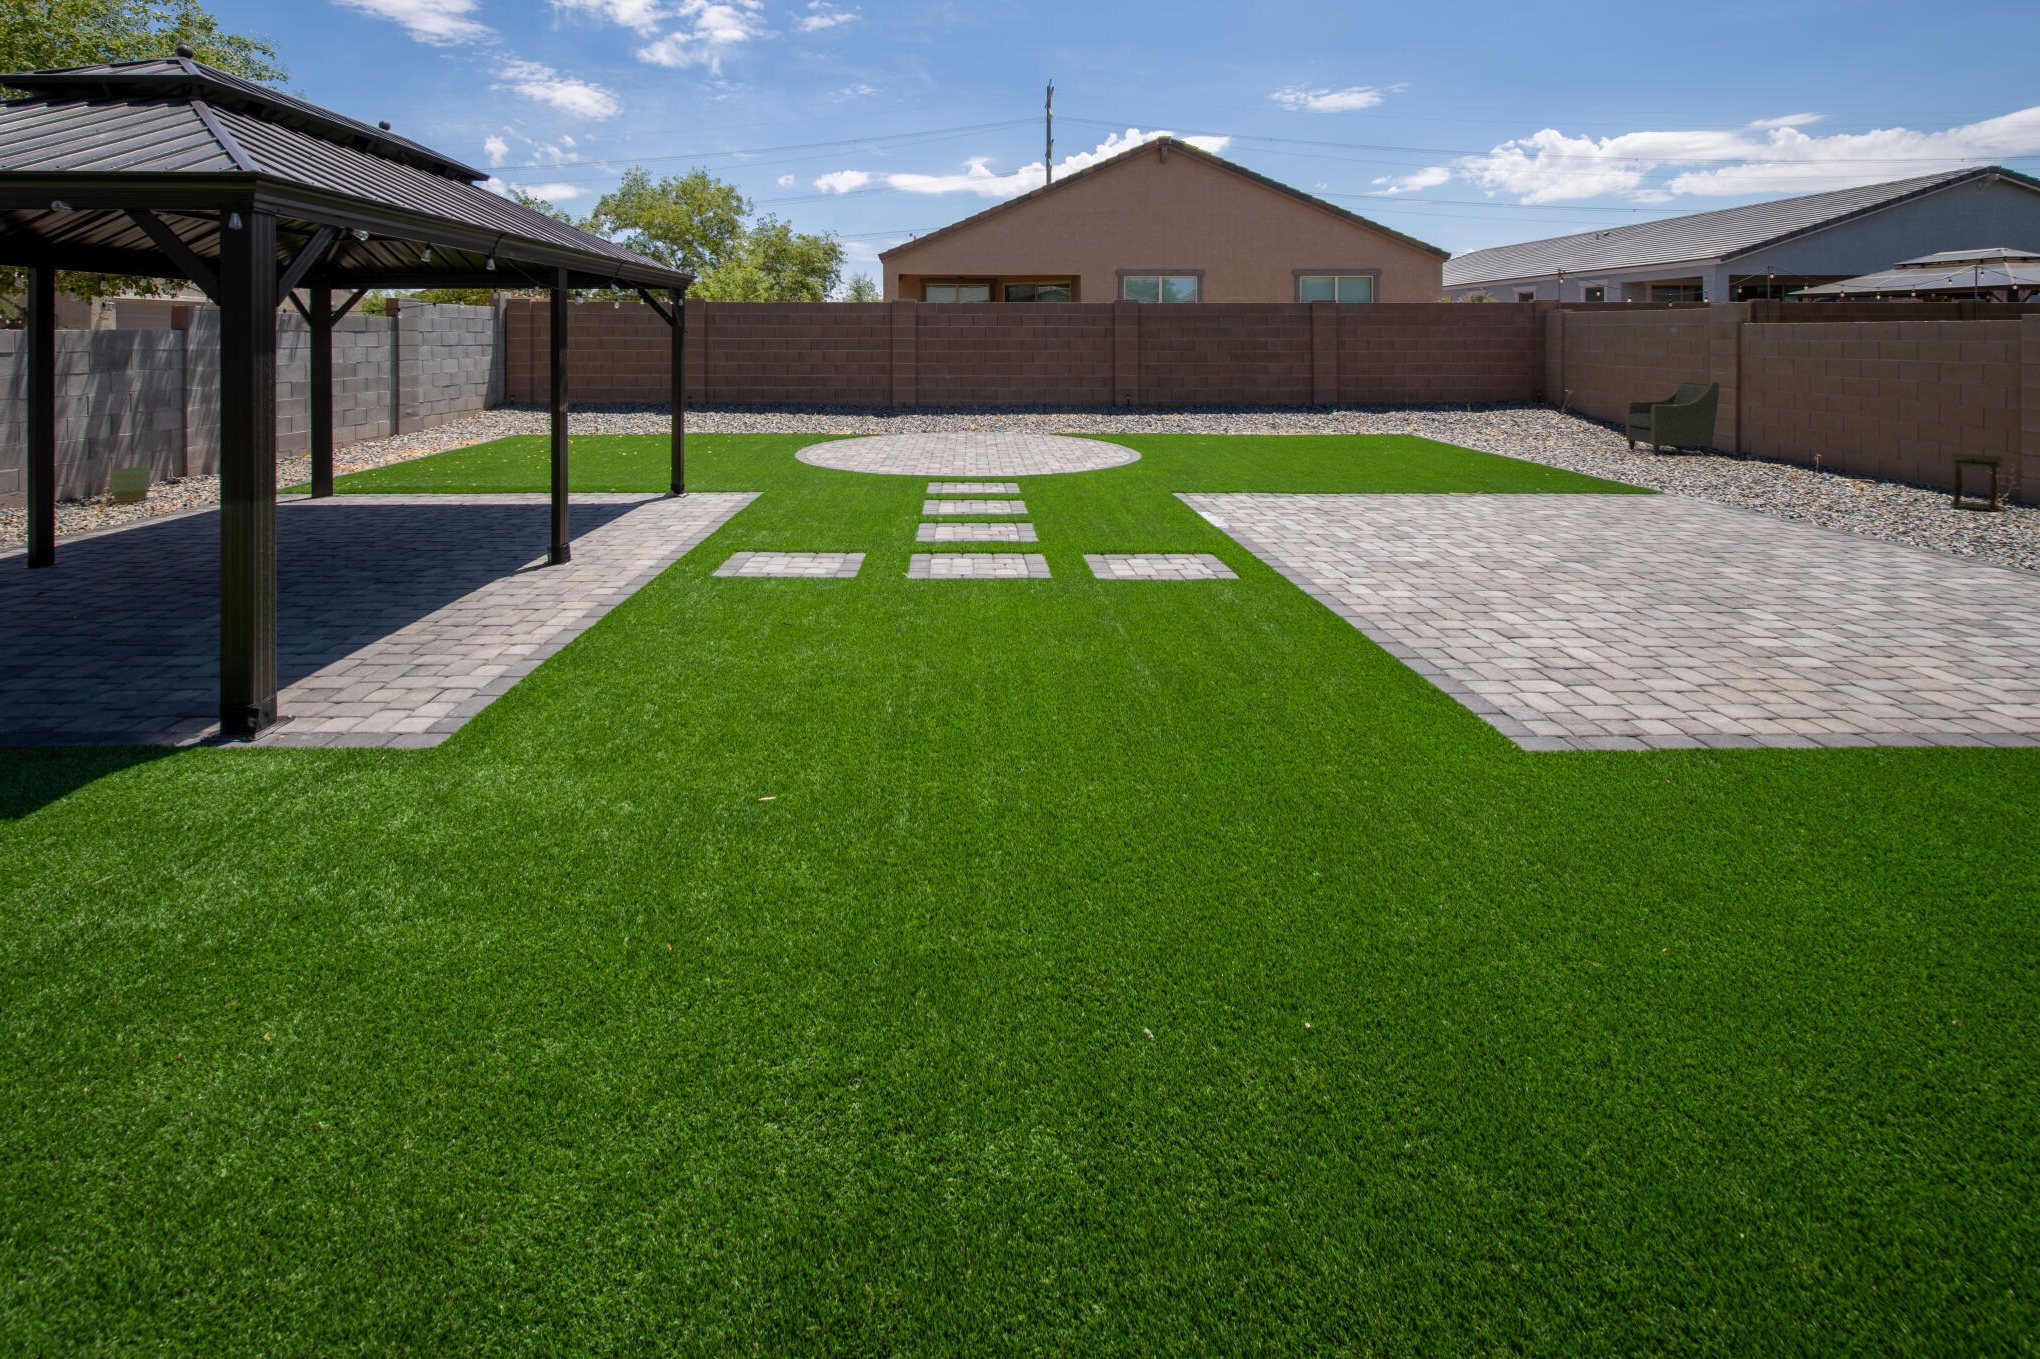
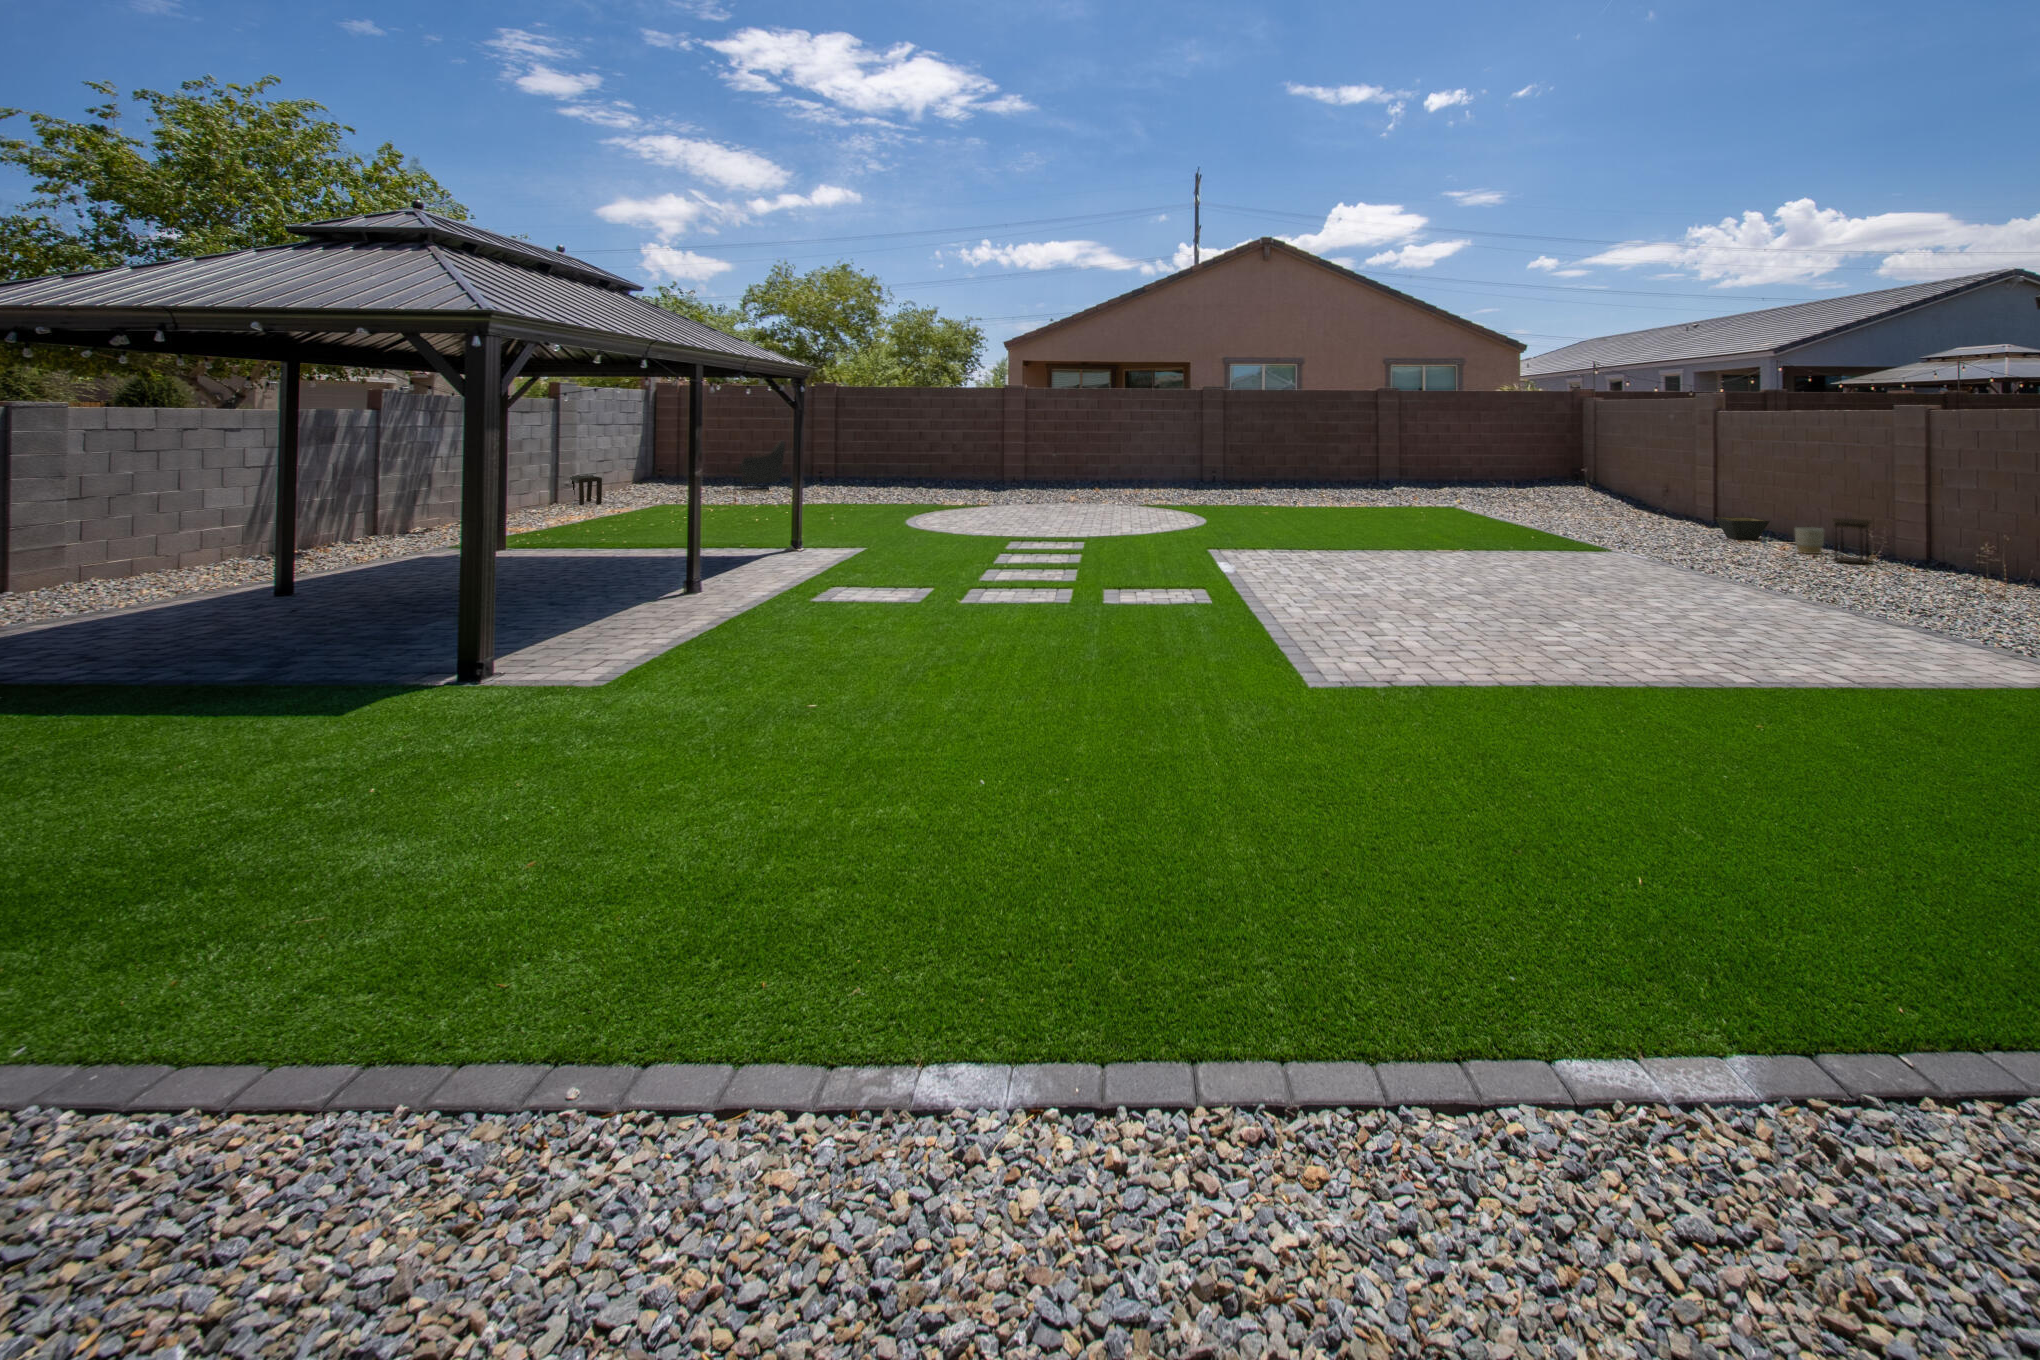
chair: present [1626,380,1719,456] -> present [740,441,785,489]
bench: none [410,402,447,437] -> present [570,475,602,505]
basket: none [1761,449,1834,477] -> present [1715,517,1770,540]
planter: present [110,467,151,502] -> present [1795,527,1824,554]

